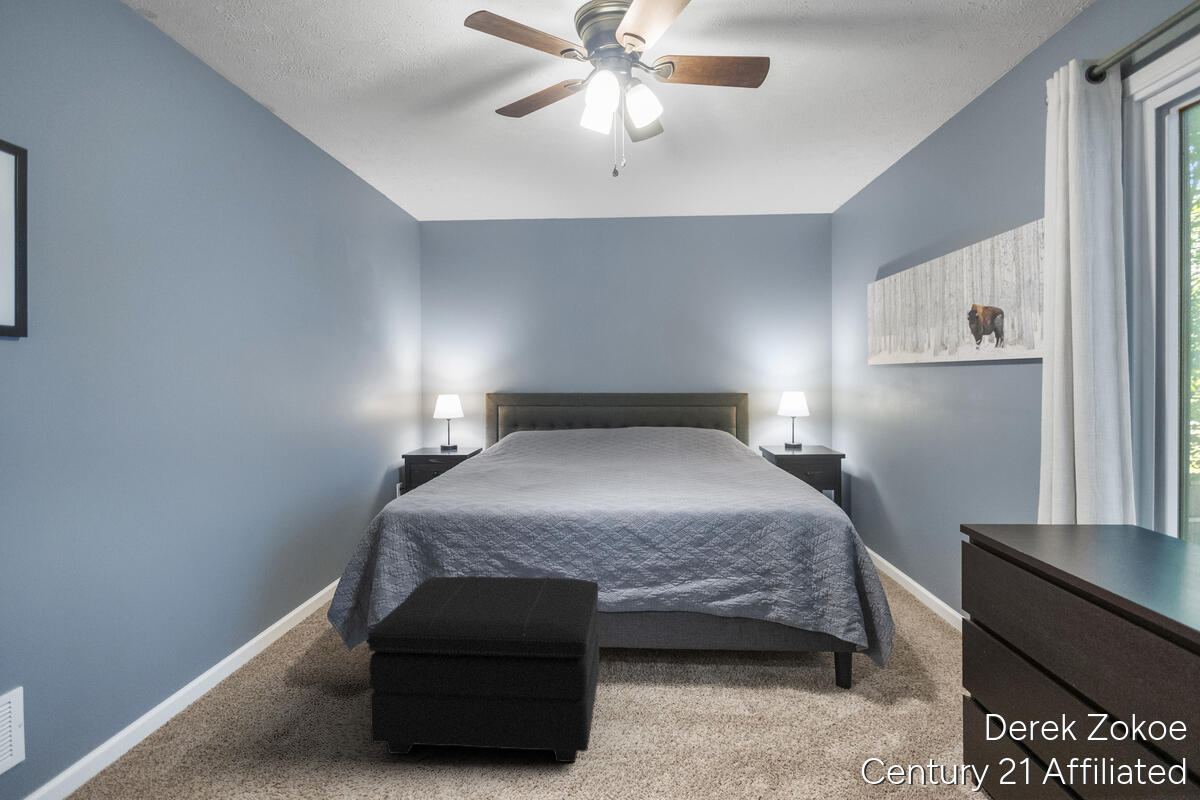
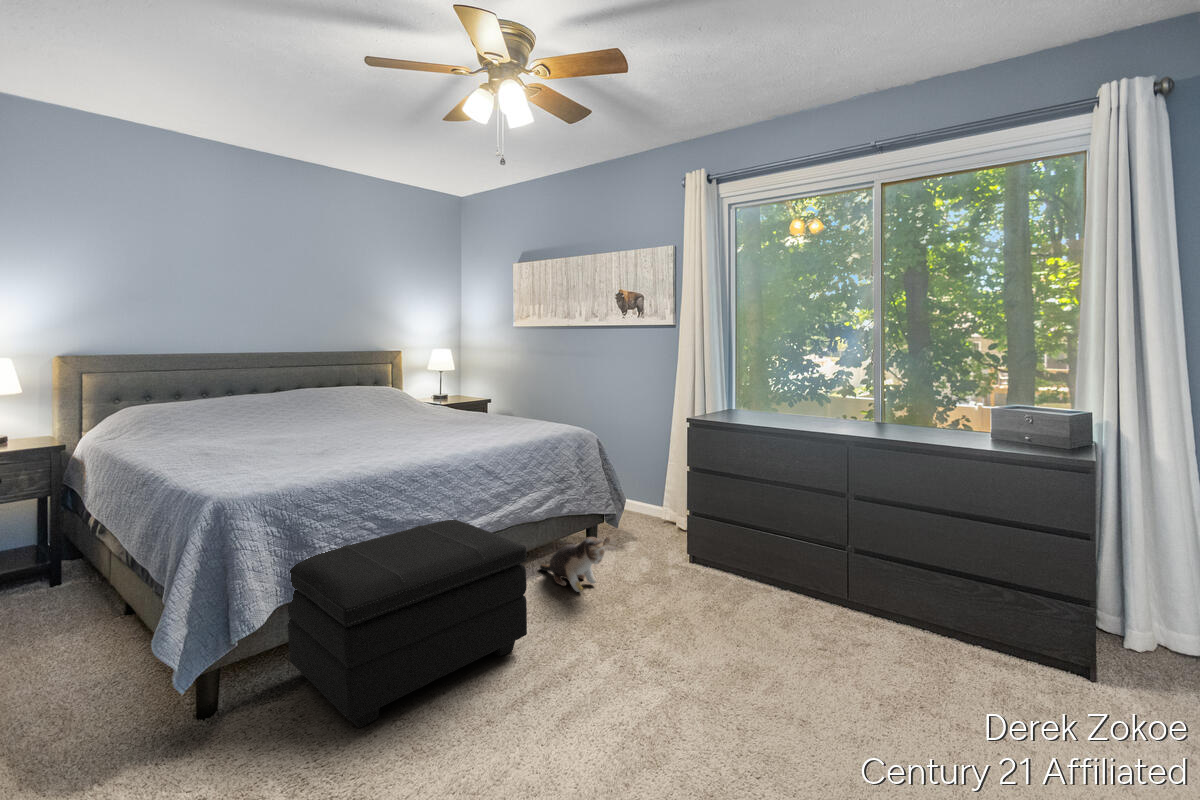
plush toy: none [725,661,773,735] -> present [540,537,610,592]

